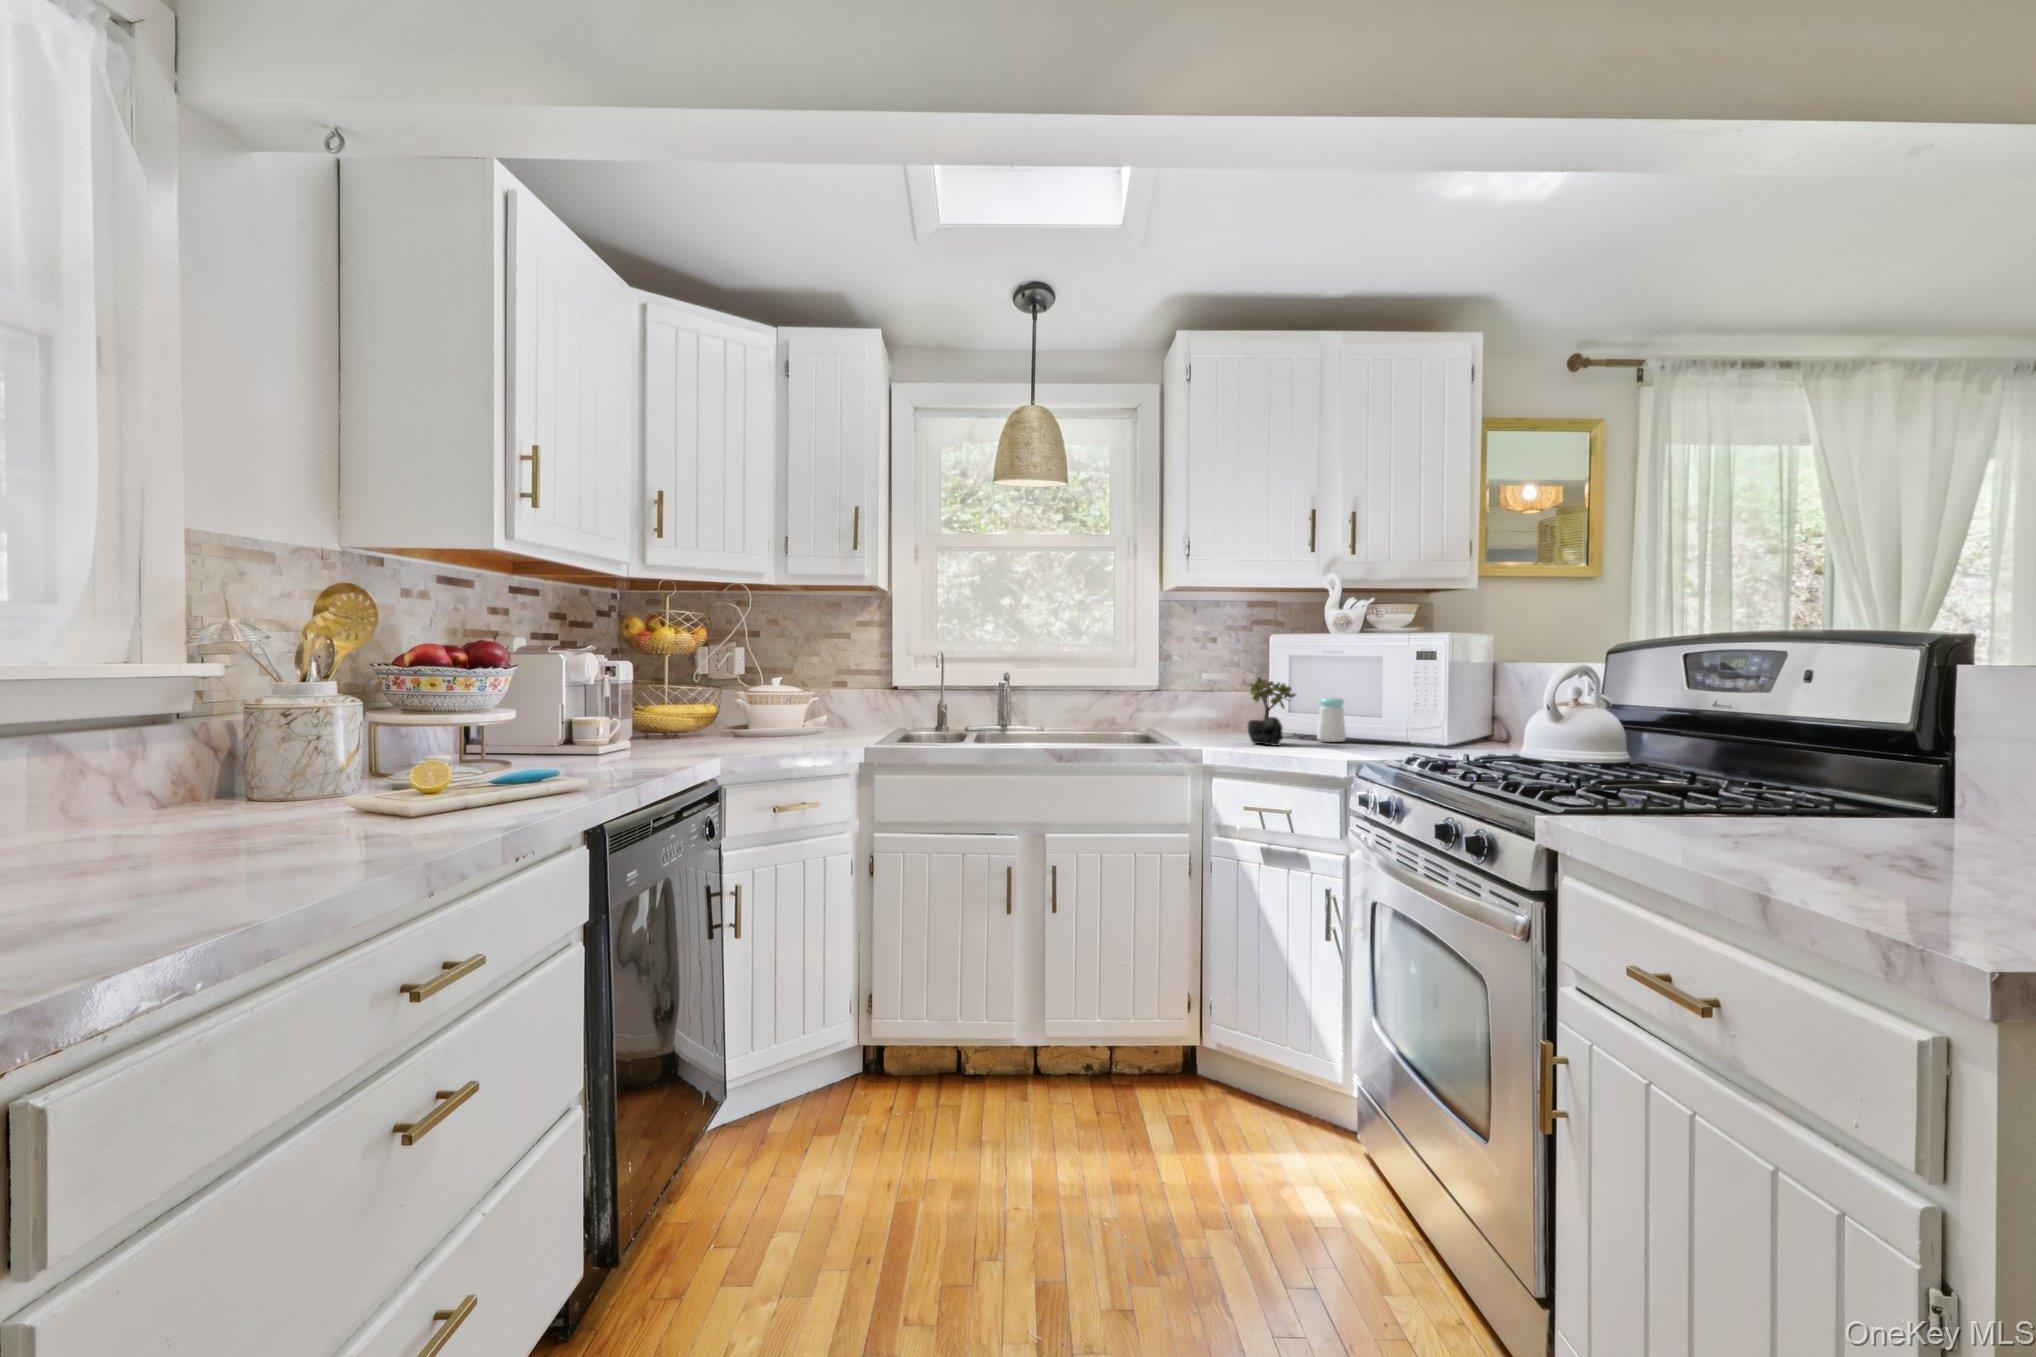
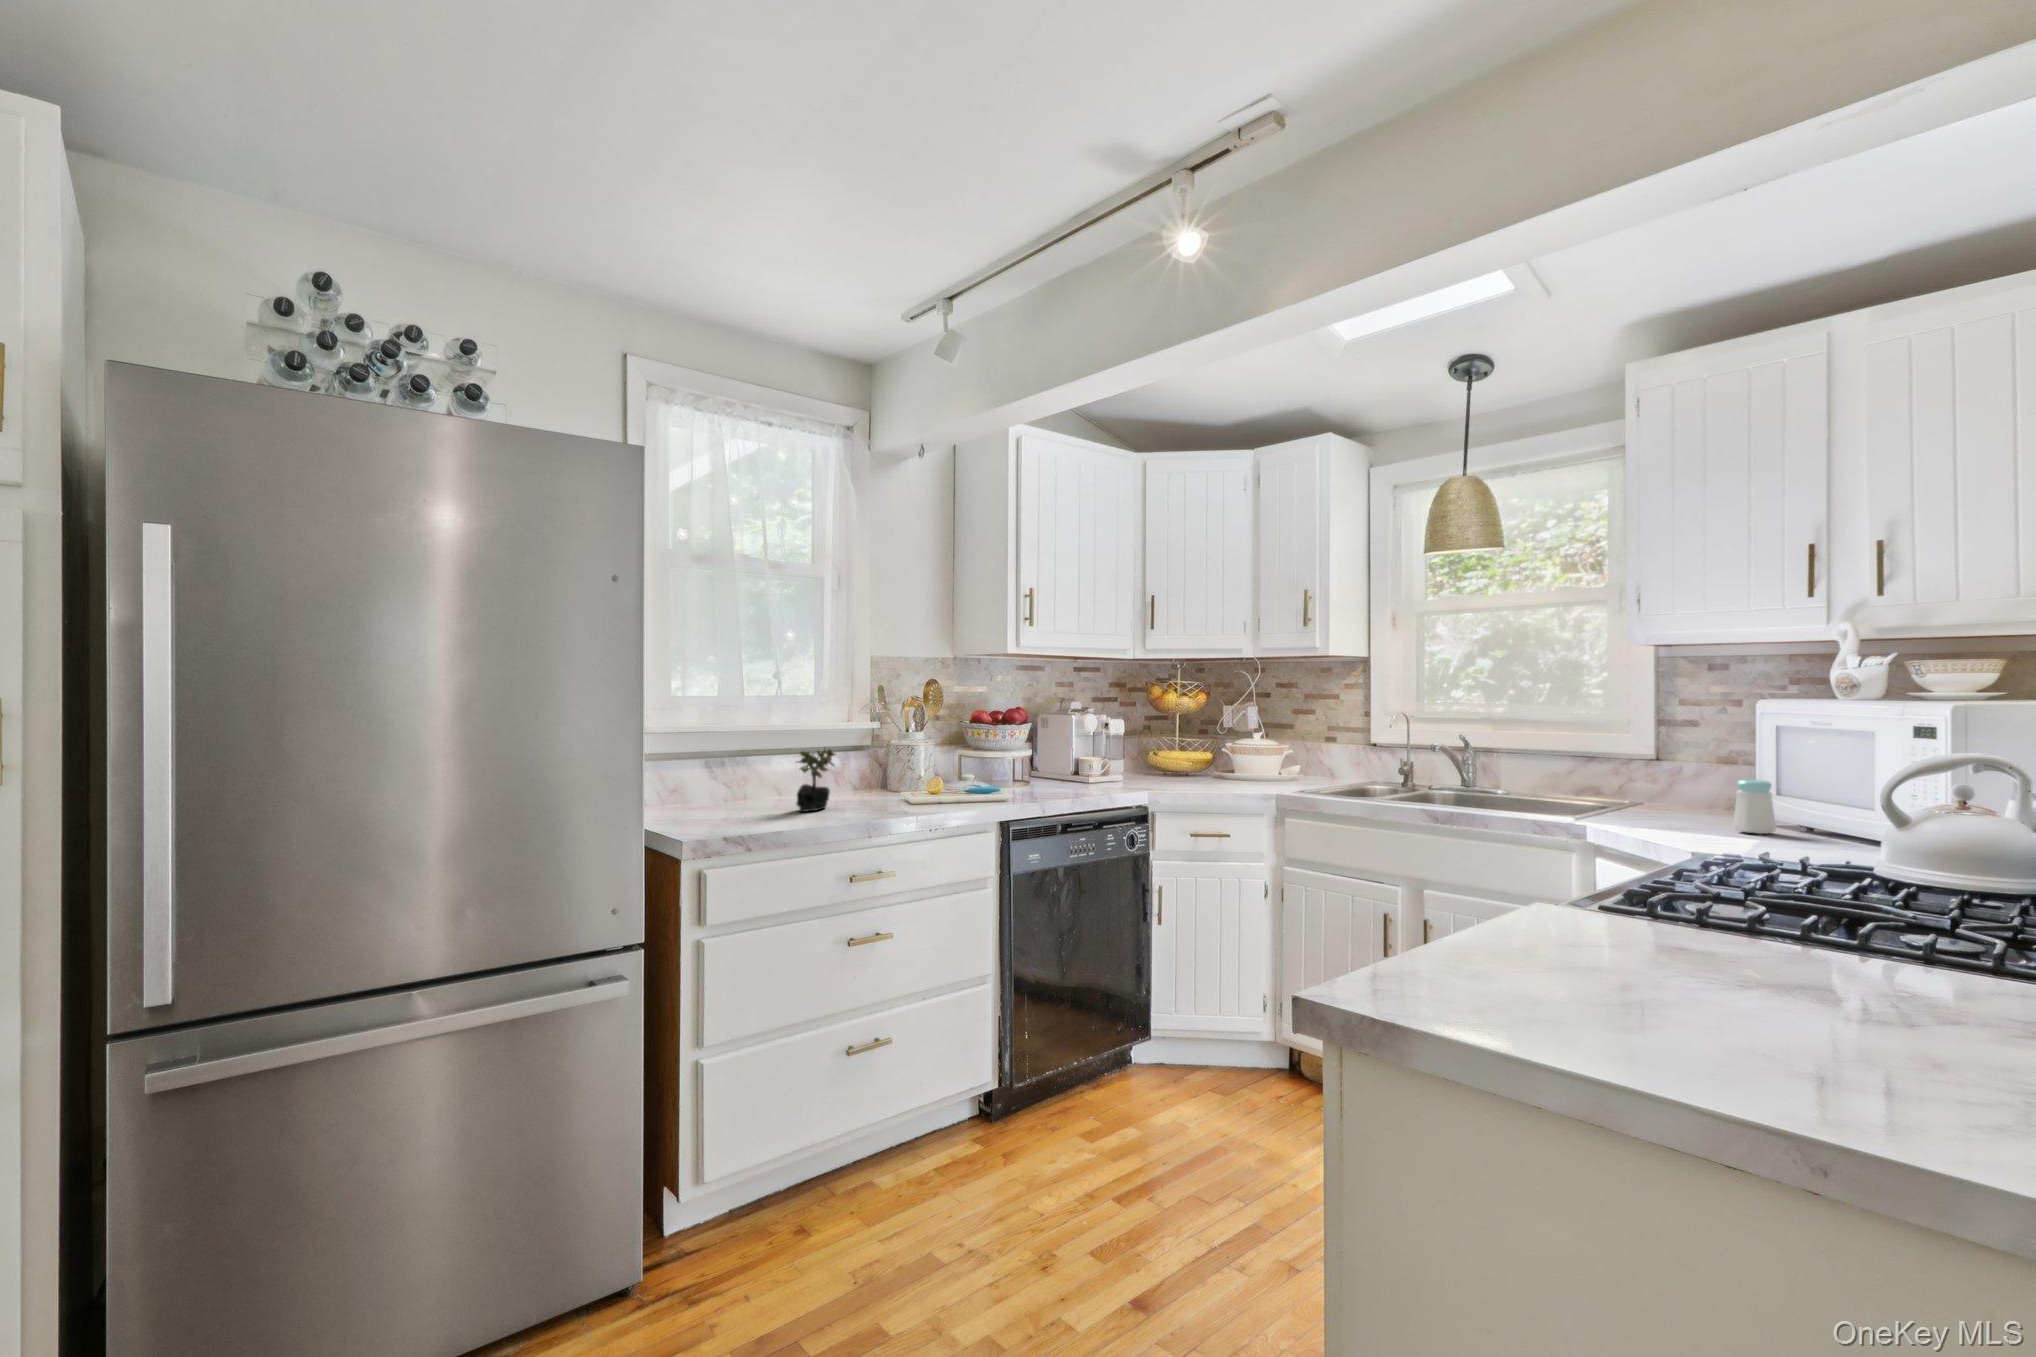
succulent plant: present [1248,677,1296,746] -> present [796,749,835,812]

